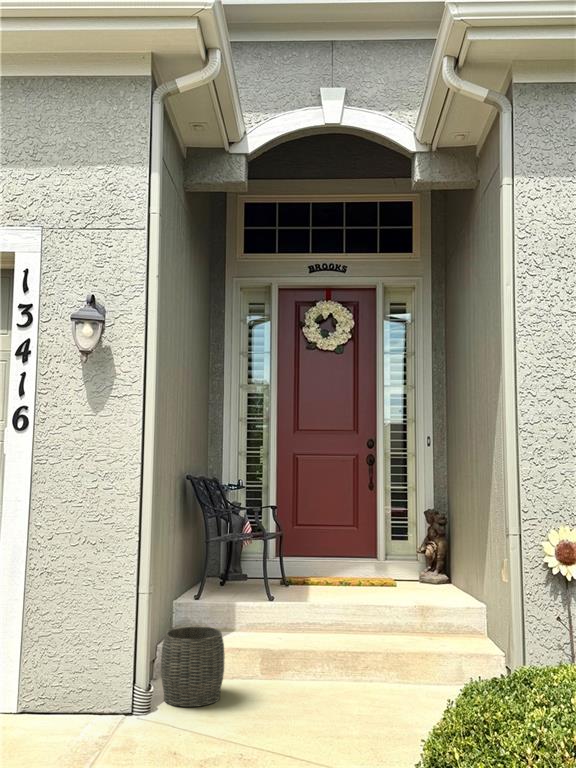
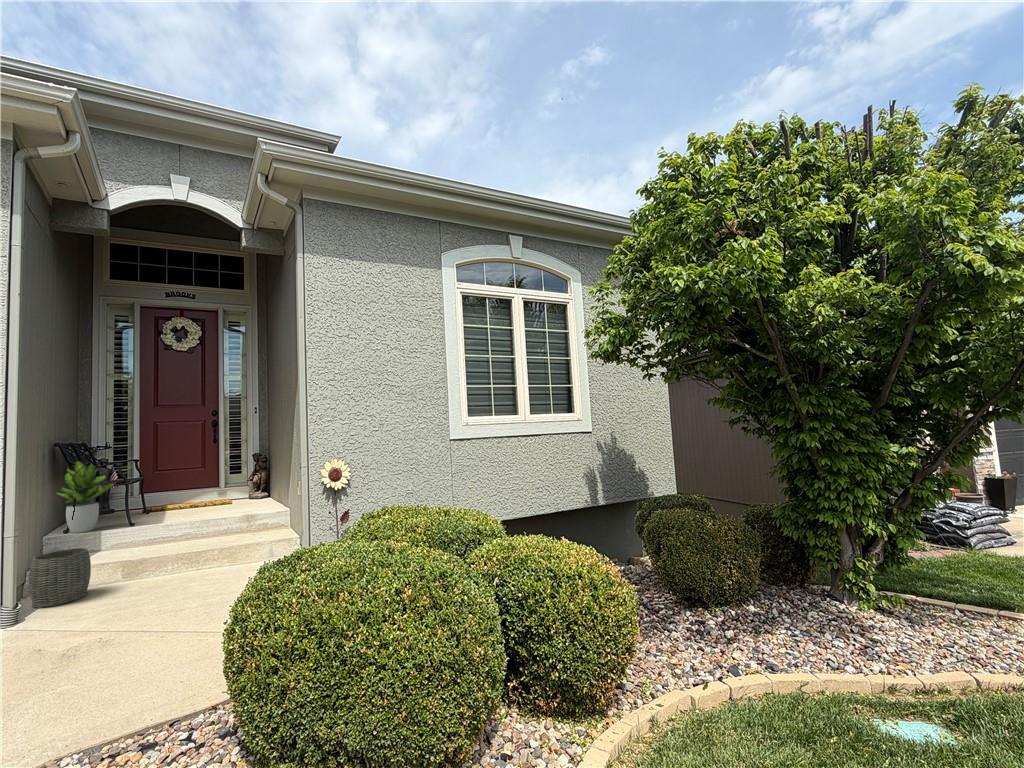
potted plant: none [193,501,252,599] -> present [56,462,113,533]

